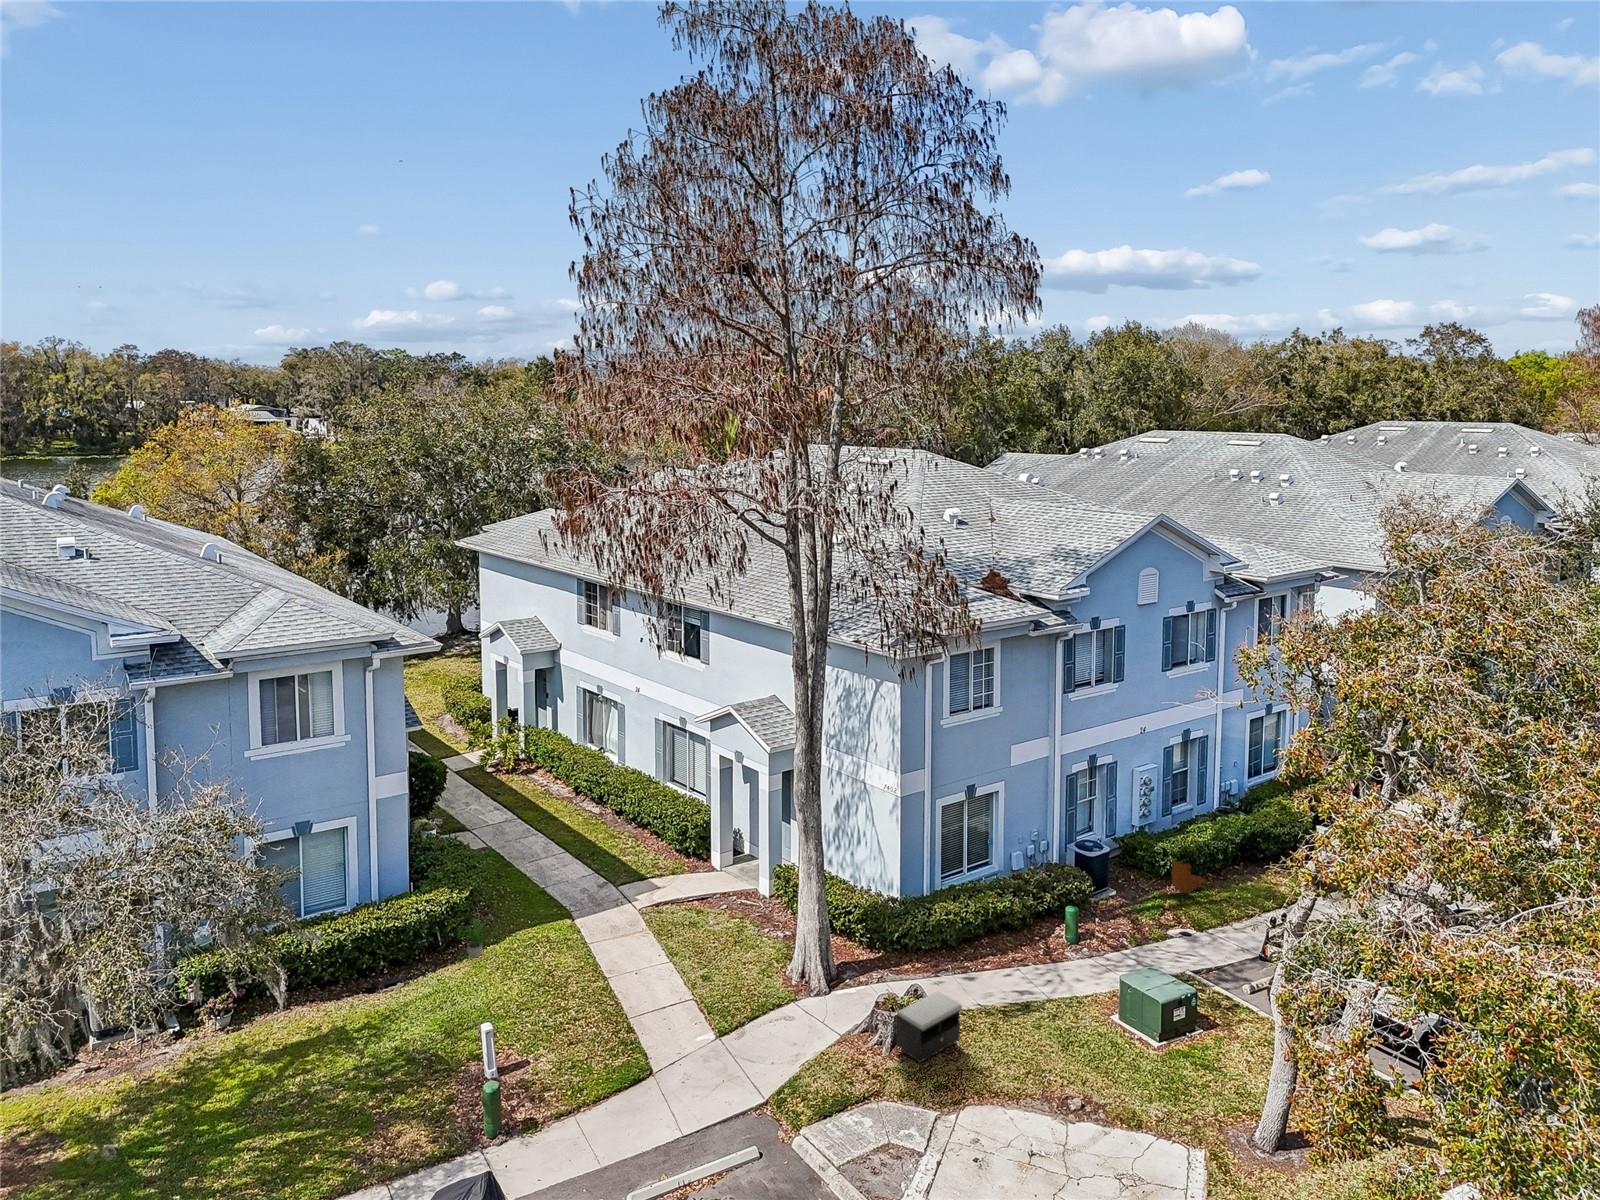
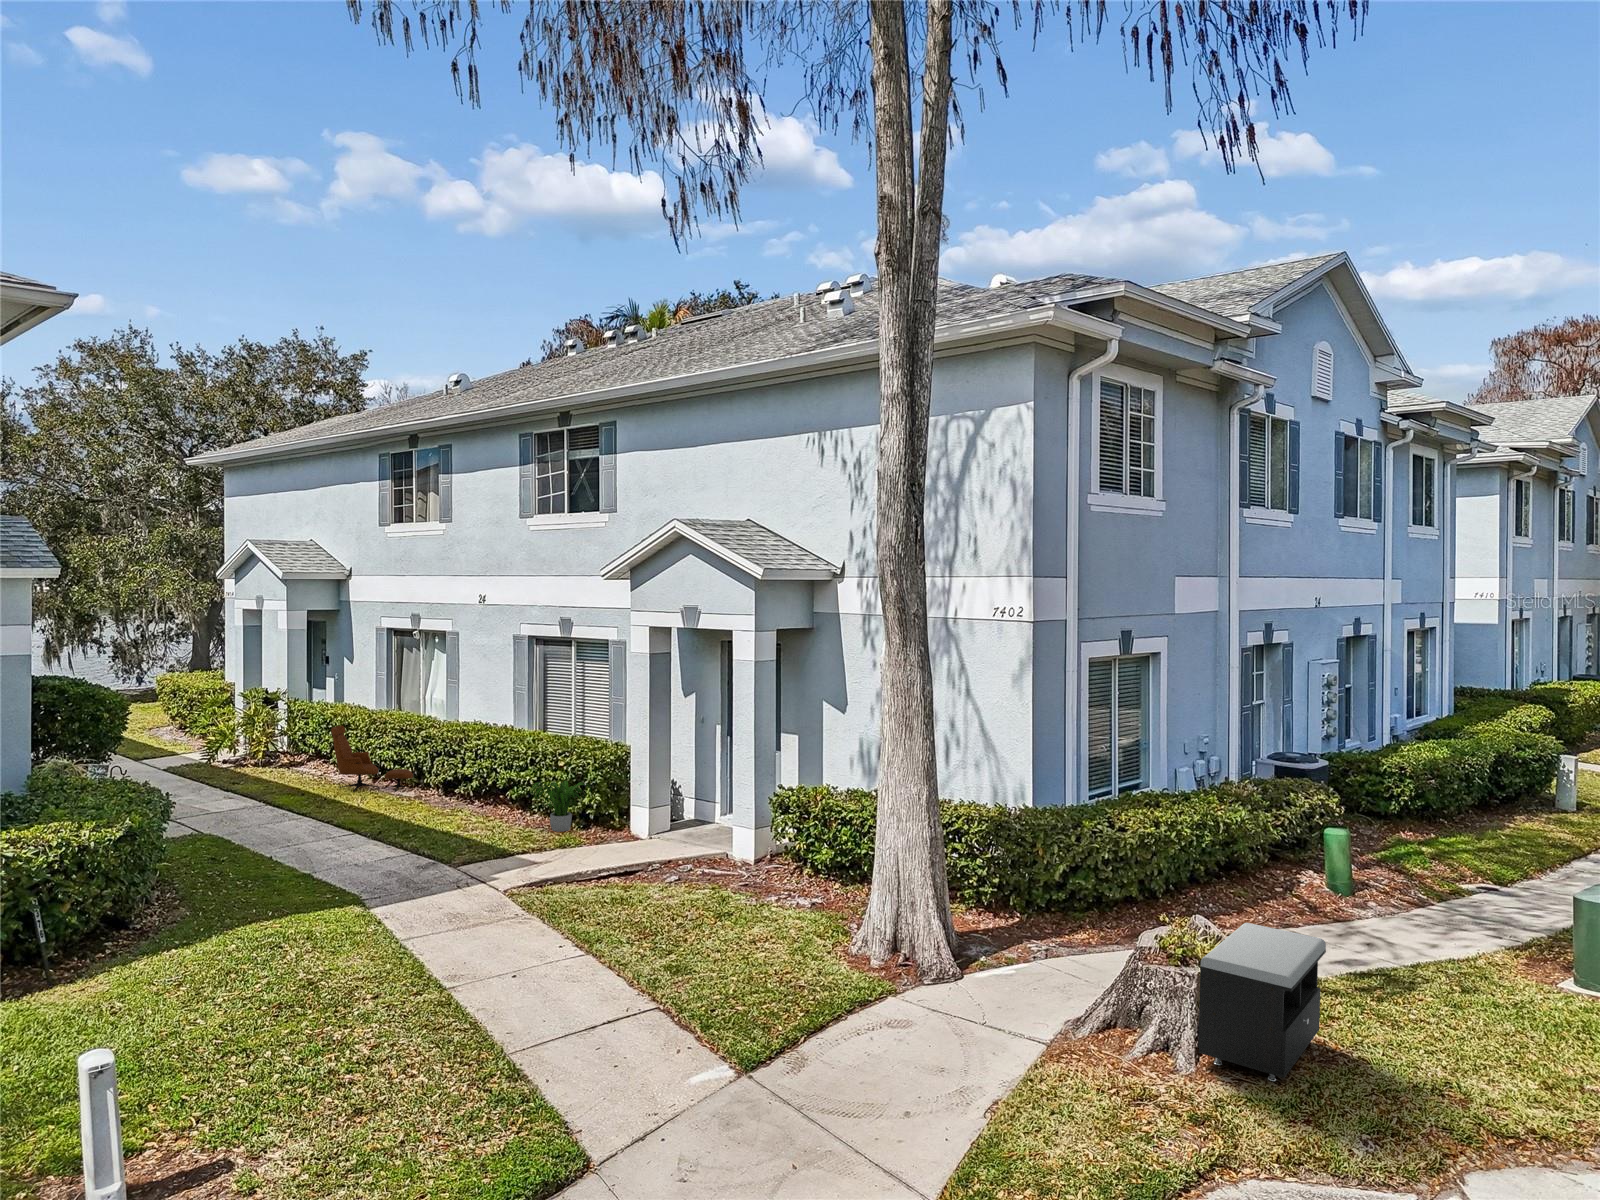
lounge chair: present [1172,860,1206,899] -> present [331,726,413,792]
potted plant: present [457,918,488,958] -> present [530,781,591,832]

